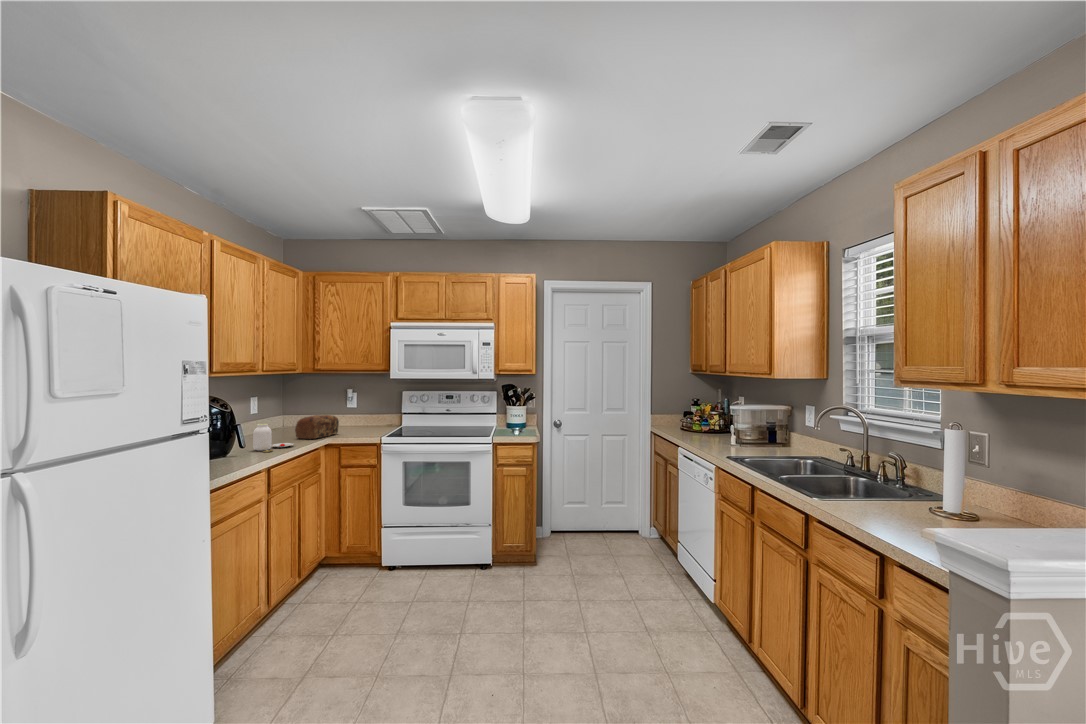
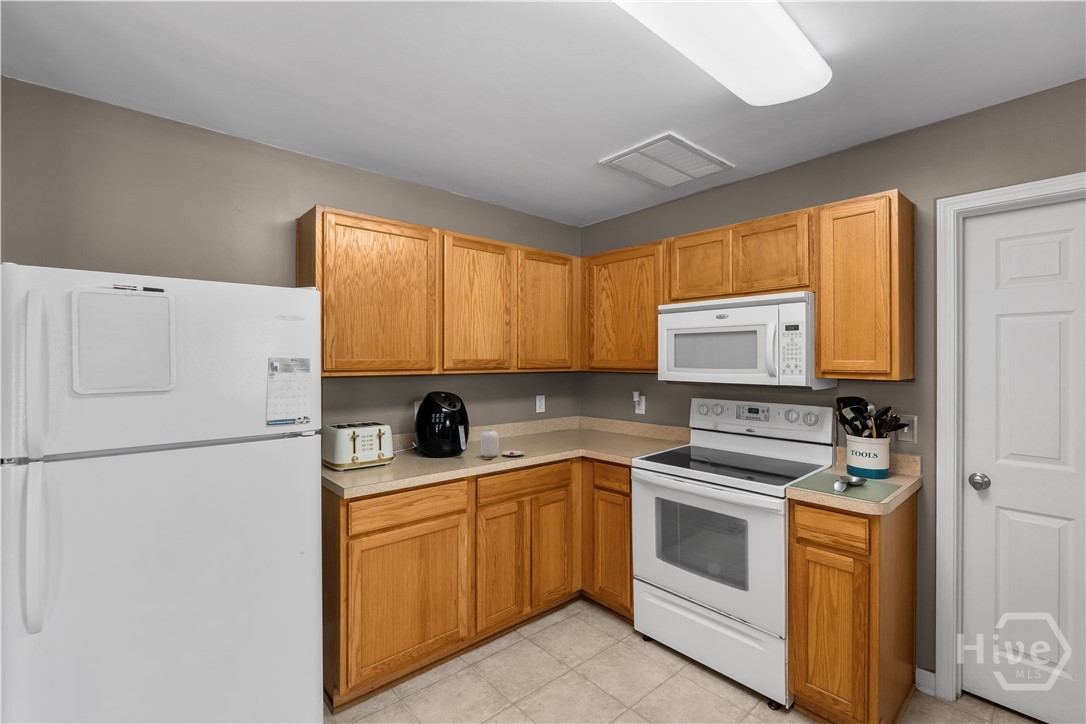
bread loaf: present [295,415,339,439] -> none [548,421,600,450]

